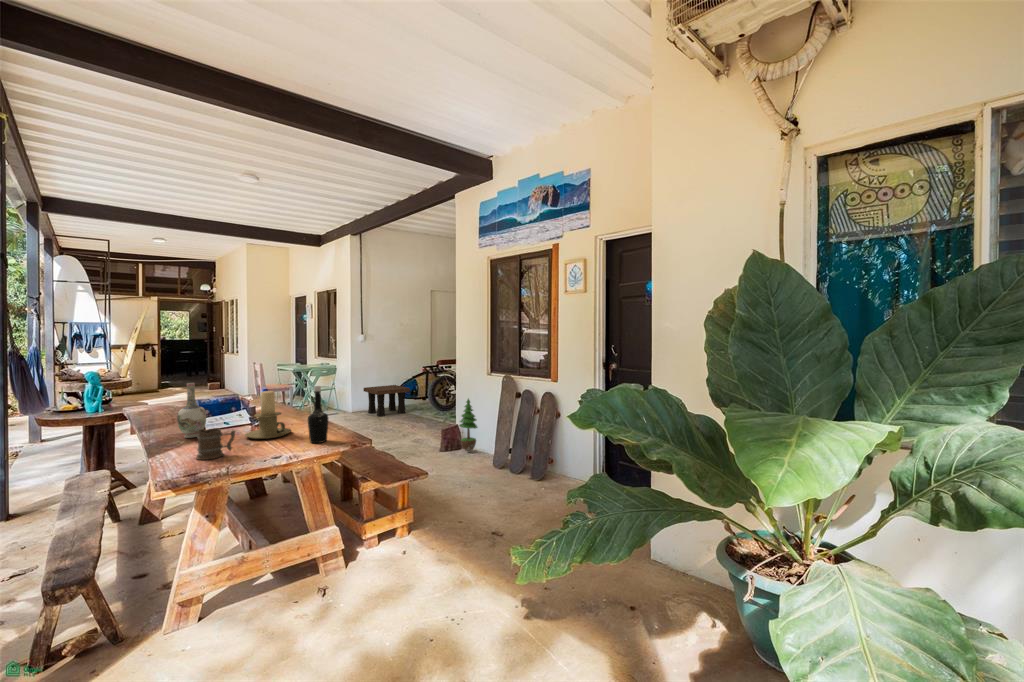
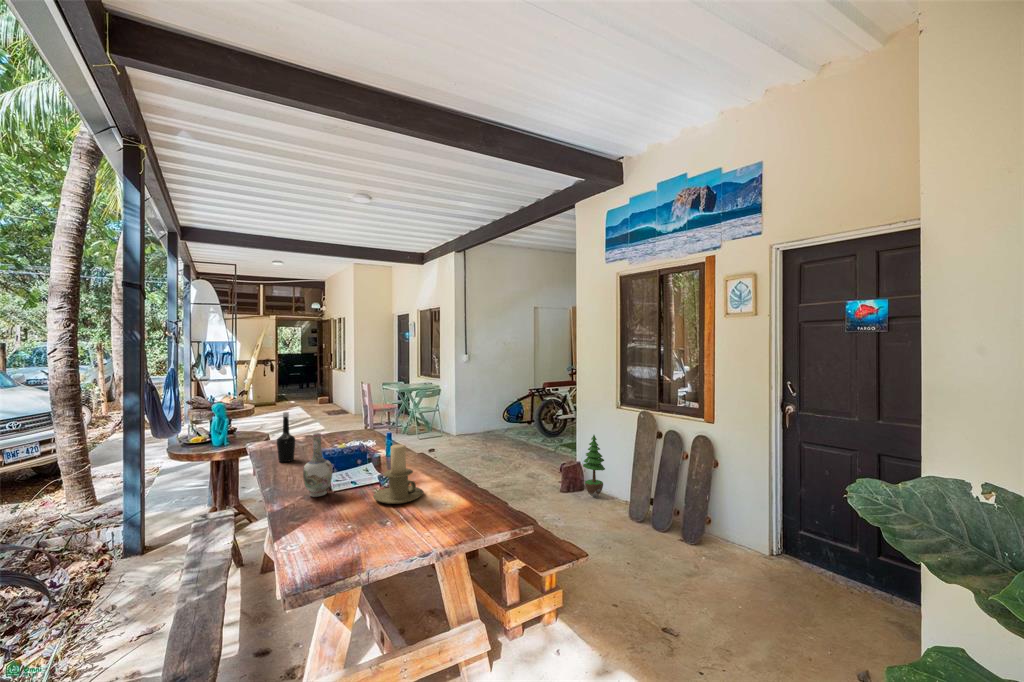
side table: present [363,385,410,417] -> none [467,408,515,443]
bottle: present [308,386,328,443] -> present [277,412,295,462]
mug: present [197,428,235,460] -> none [326,497,369,539]

